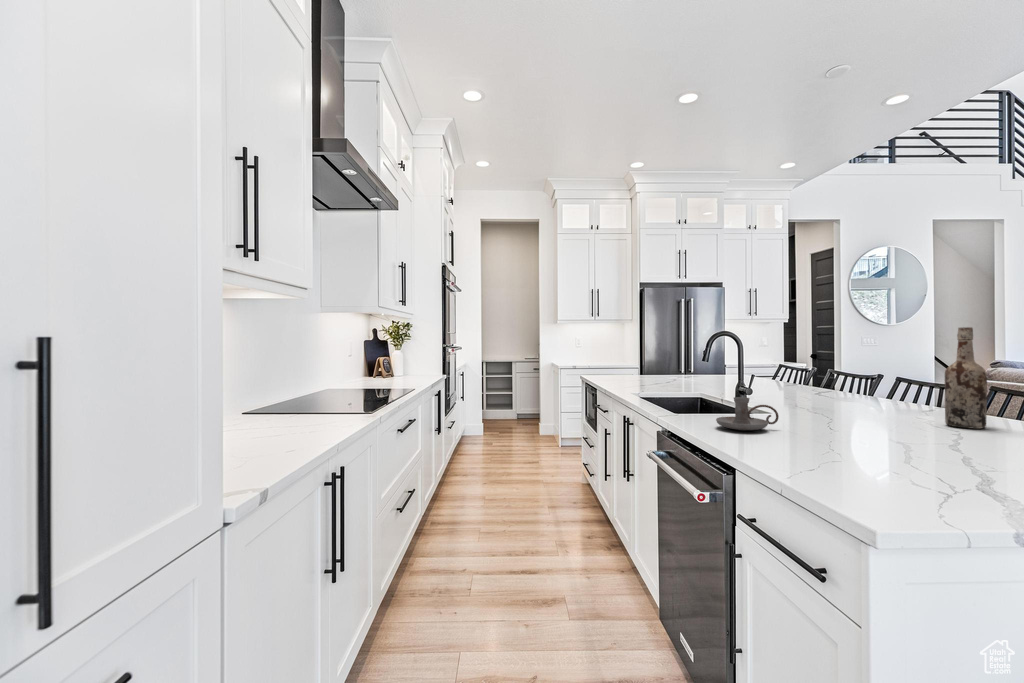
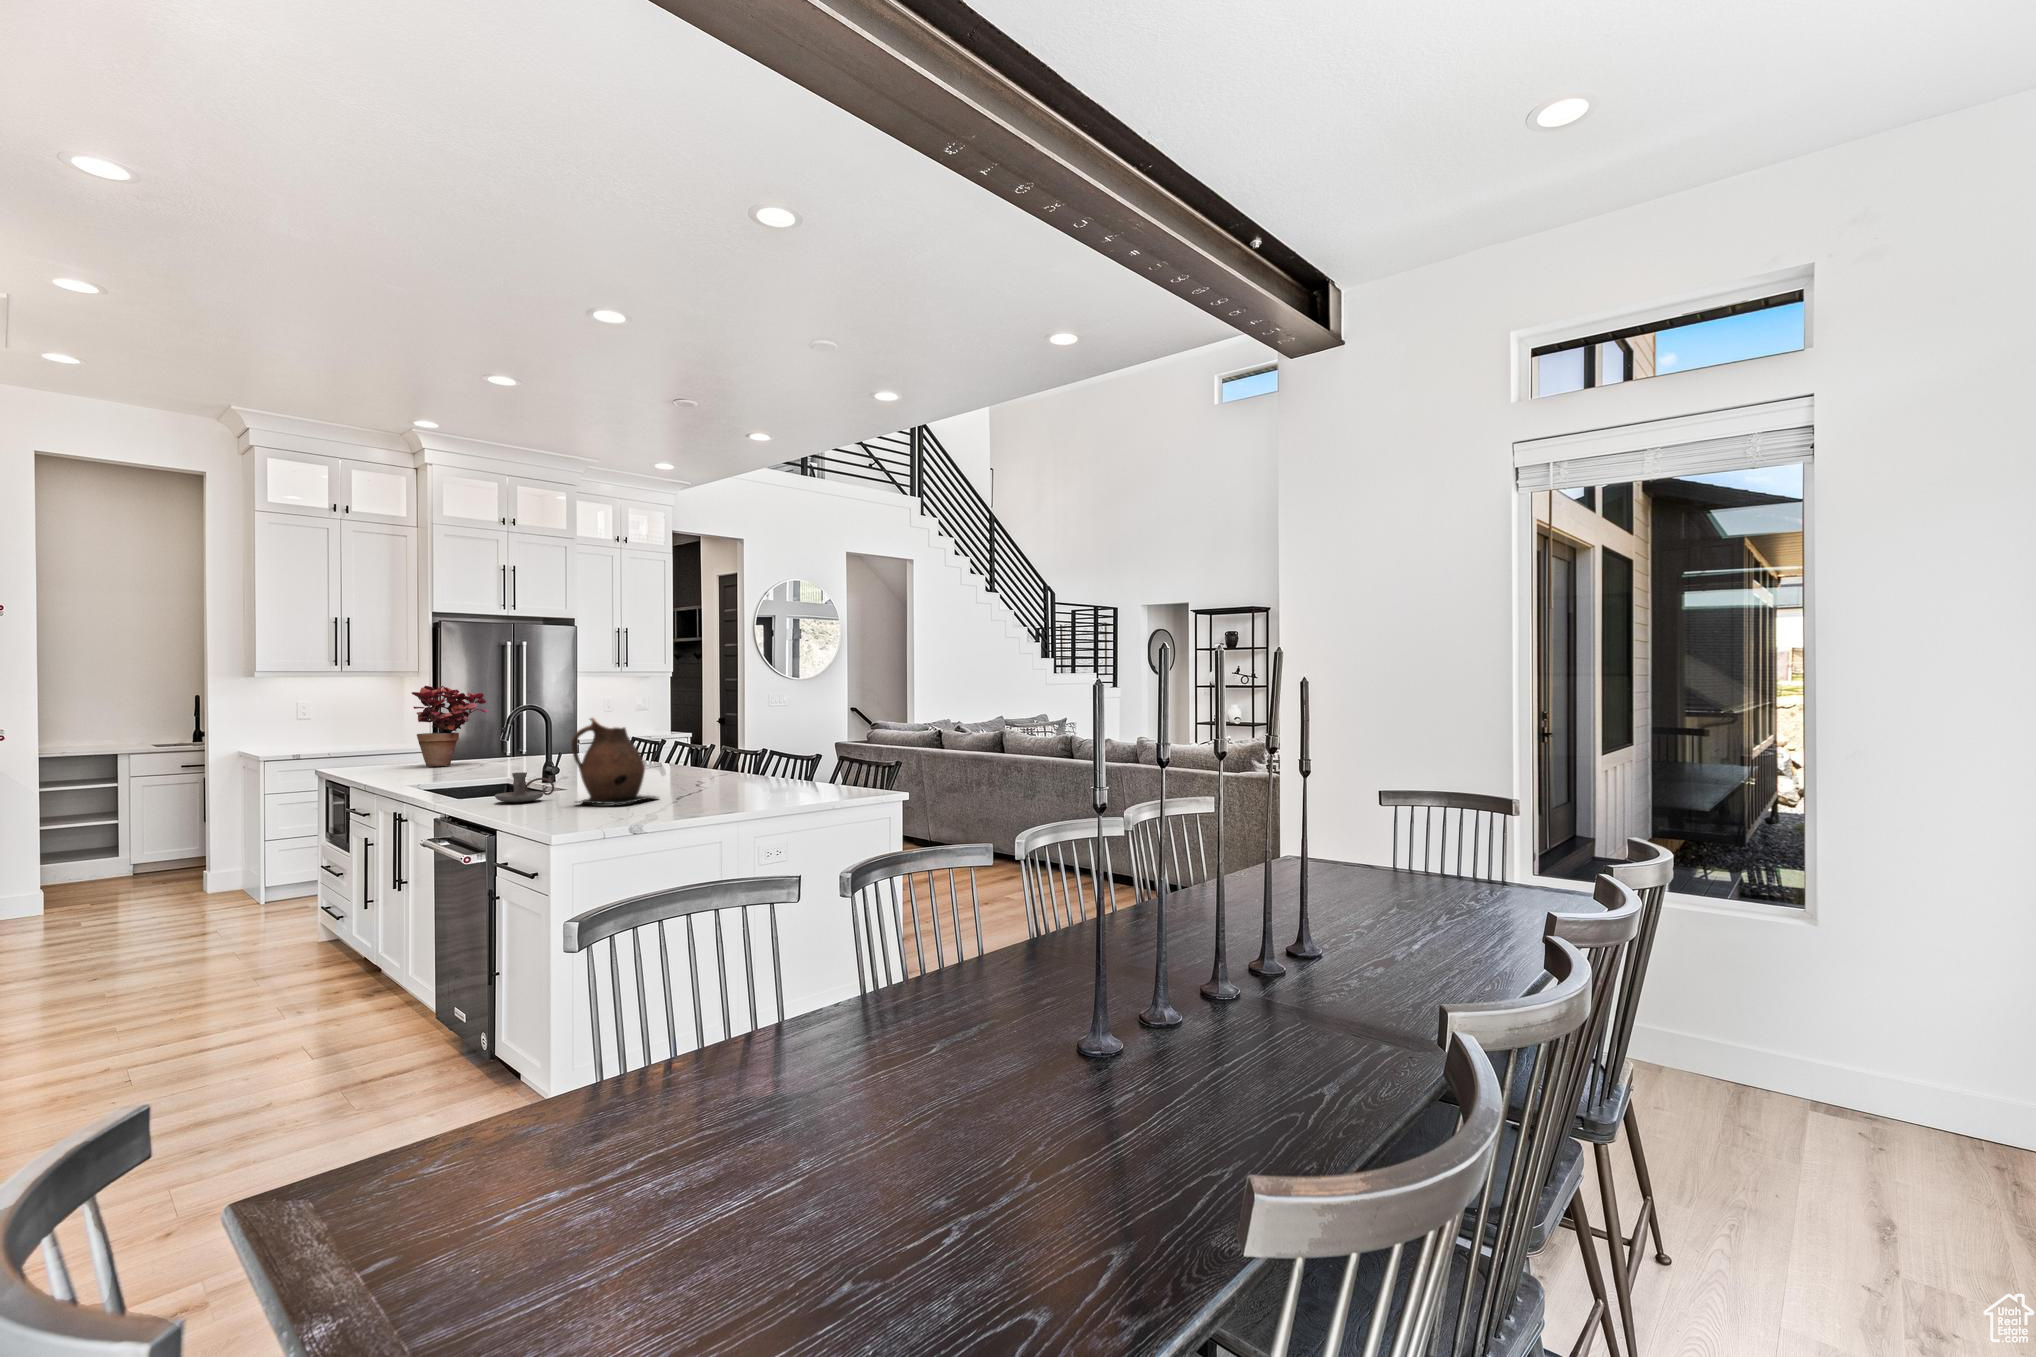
potted plant: none [632,322,679,378] -> present [412,686,487,767]
wine bottle: present [945,327,987,429] -> none [697,706,723,785]
ceramic pitcher: none [814,338,942,459] -> present [571,718,658,805]

